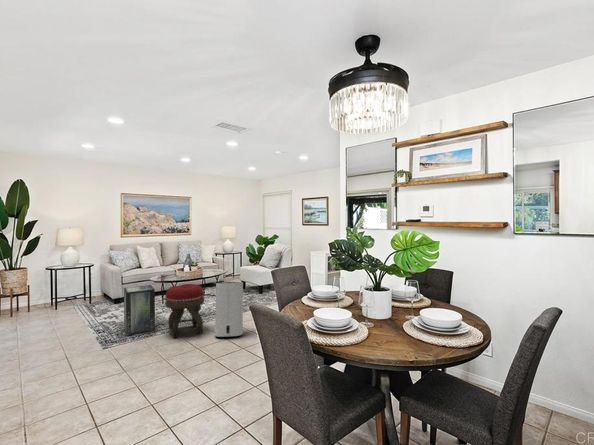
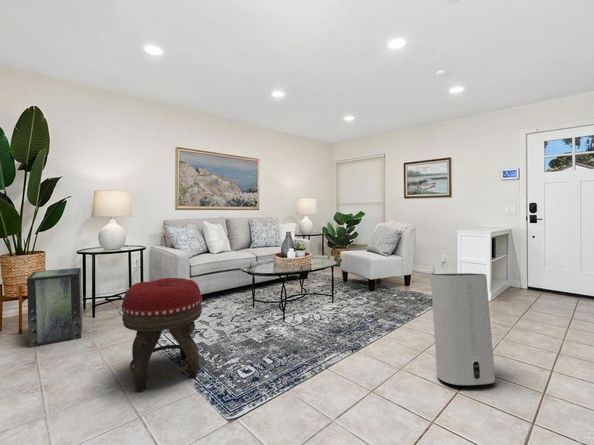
footstool: present [165,284,204,338] -> present [122,278,202,392]
storage box: present [124,285,155,336] -> present [27,268,82,348]

